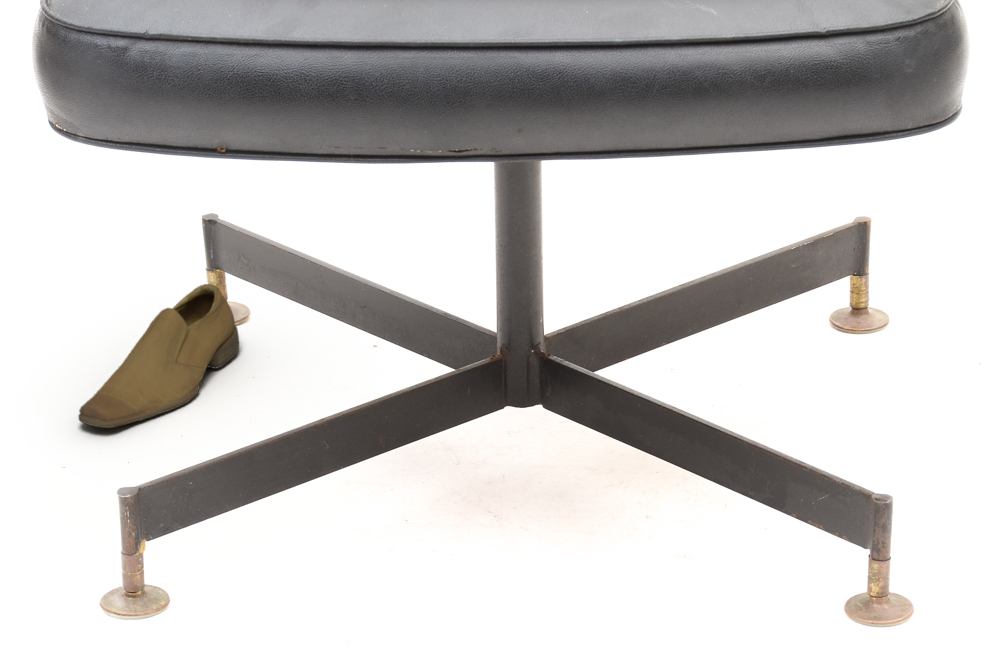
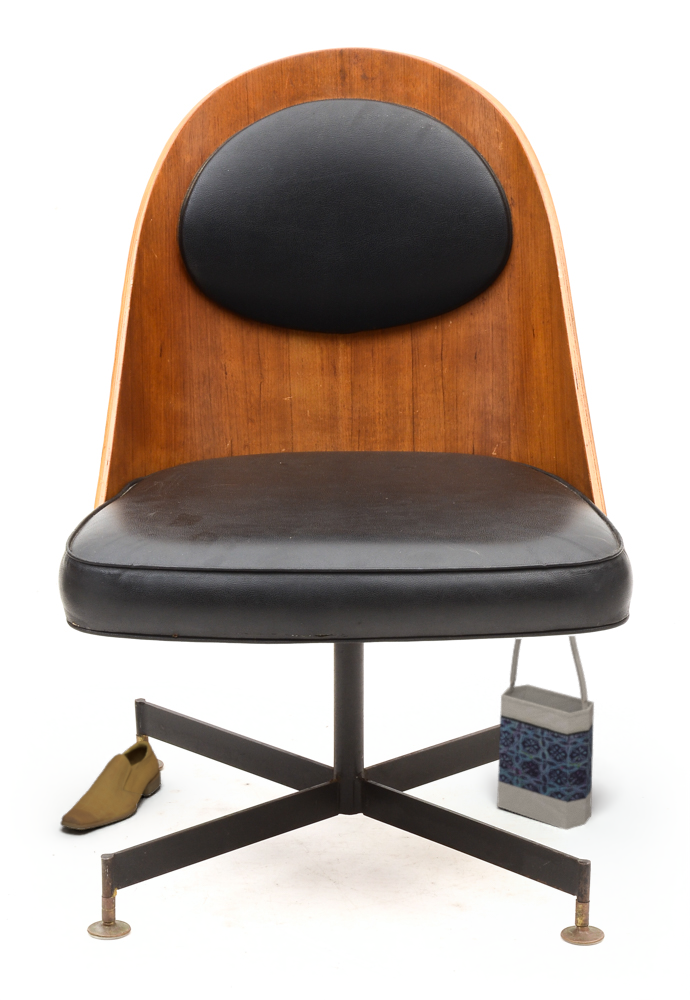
bag: none [753,70,910,423] -> present [497,636,594,830]

